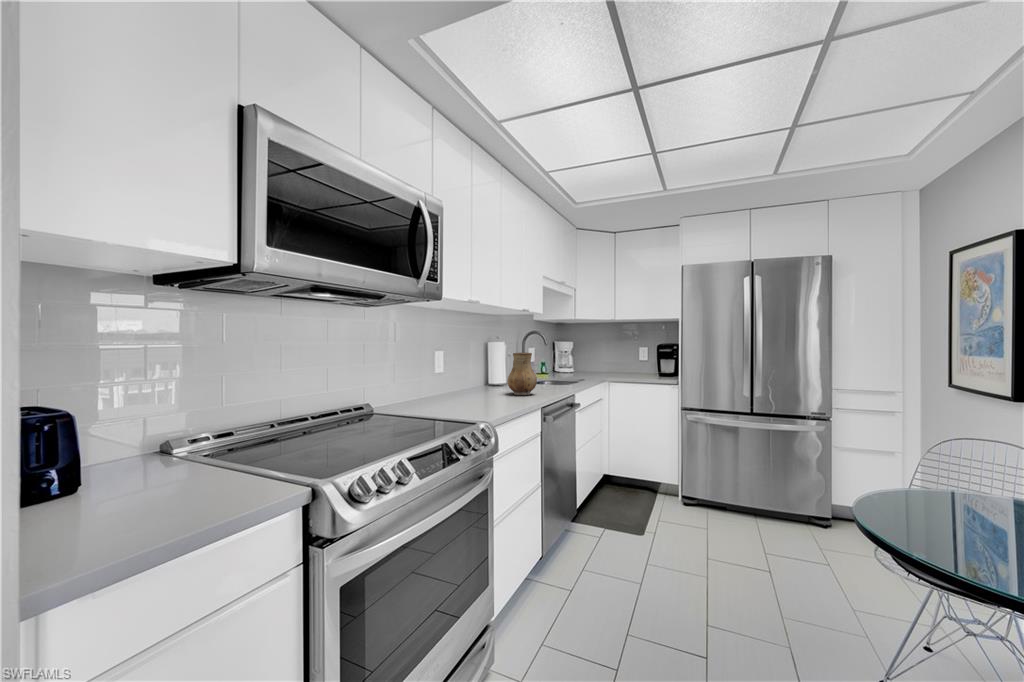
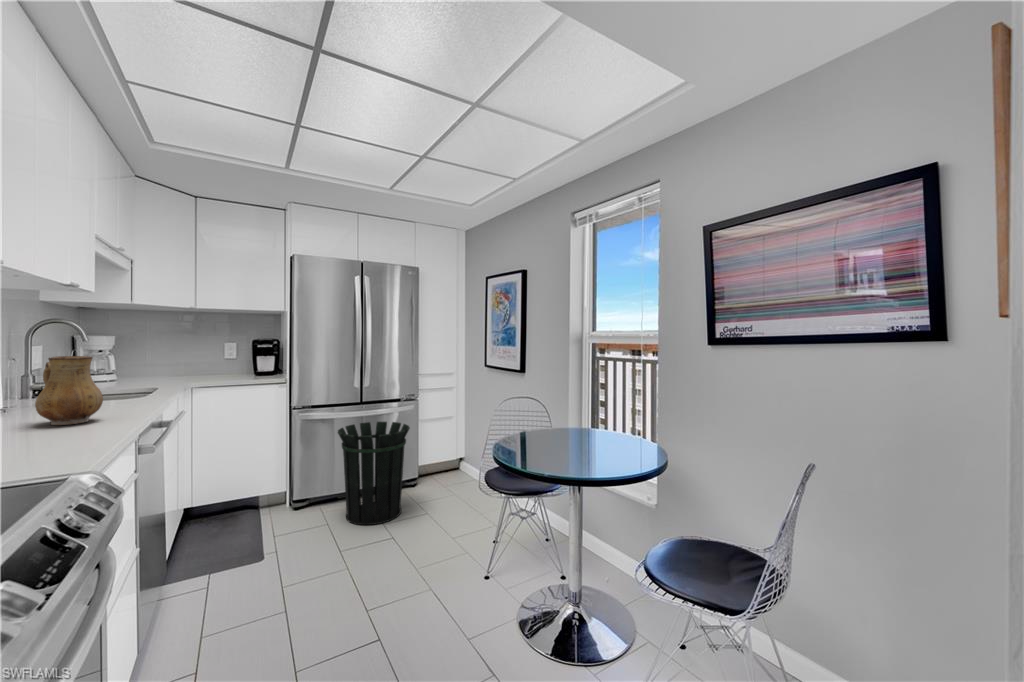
waste bin: none [719,434,807,549] -> present [338,422,410,525]

